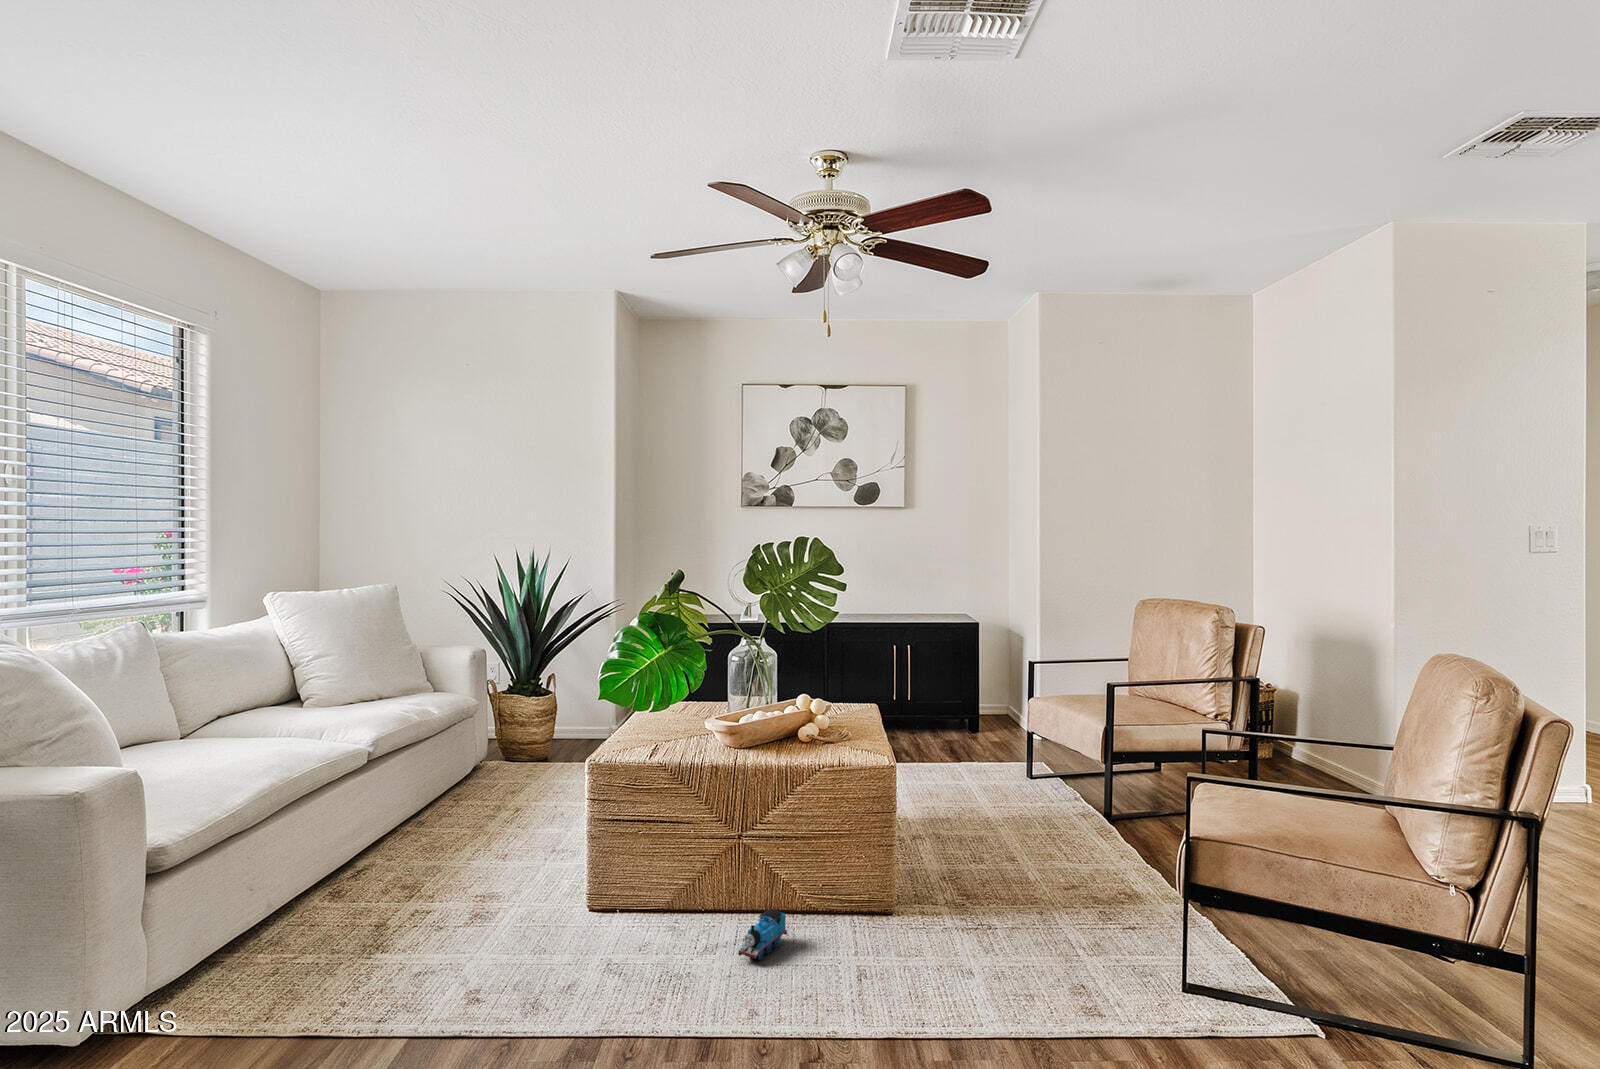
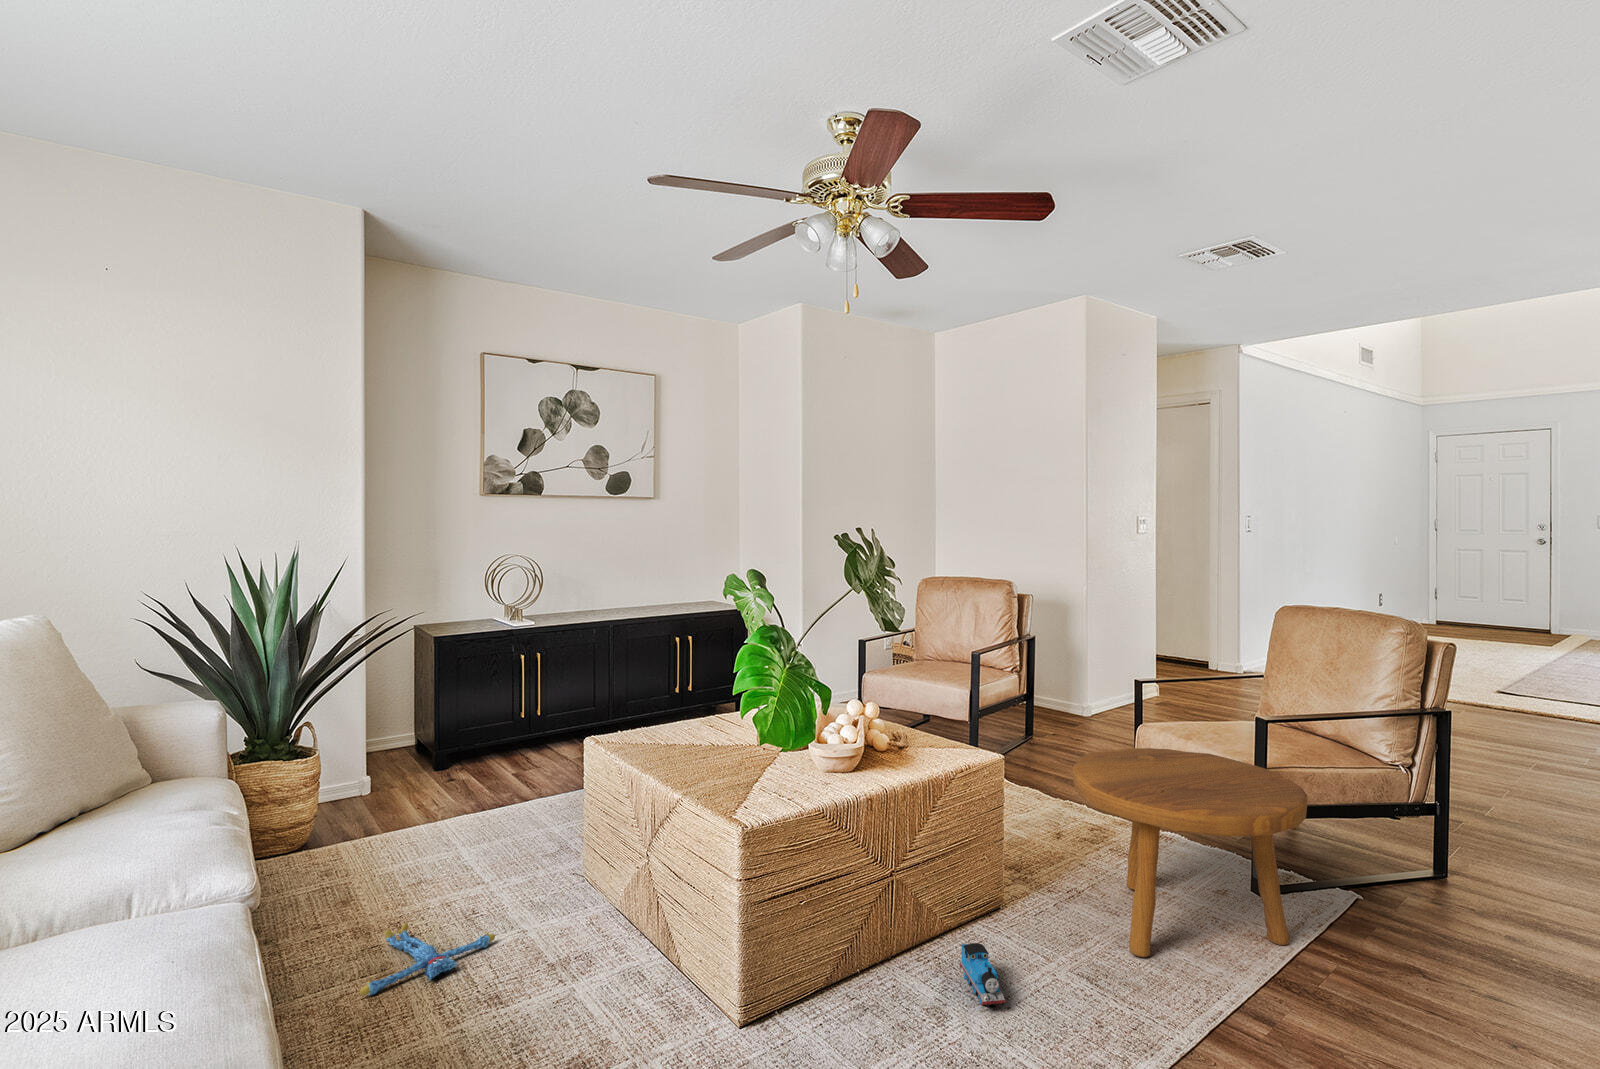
footstool: none [920,781,1158,1026] -> present [1072,748,1308,957]
plush toy: none [453,805,549,837] -> present [360,923,495,995]

